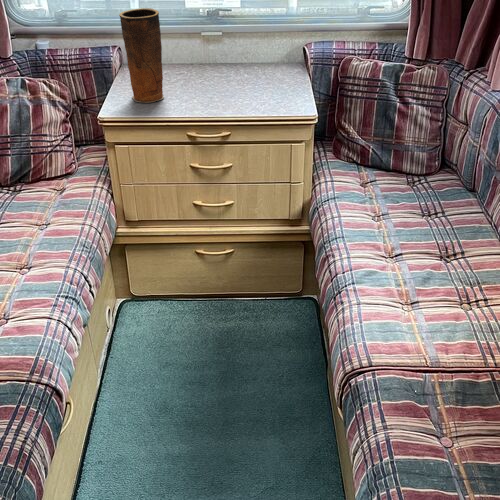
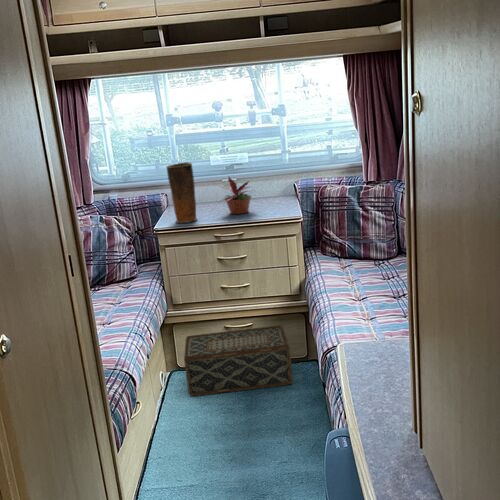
potted plant: none [192,34,256,93] -> present [223,177,251,214]
woven basket: none [139,254,283,349] -> present [184,325,293,396]

